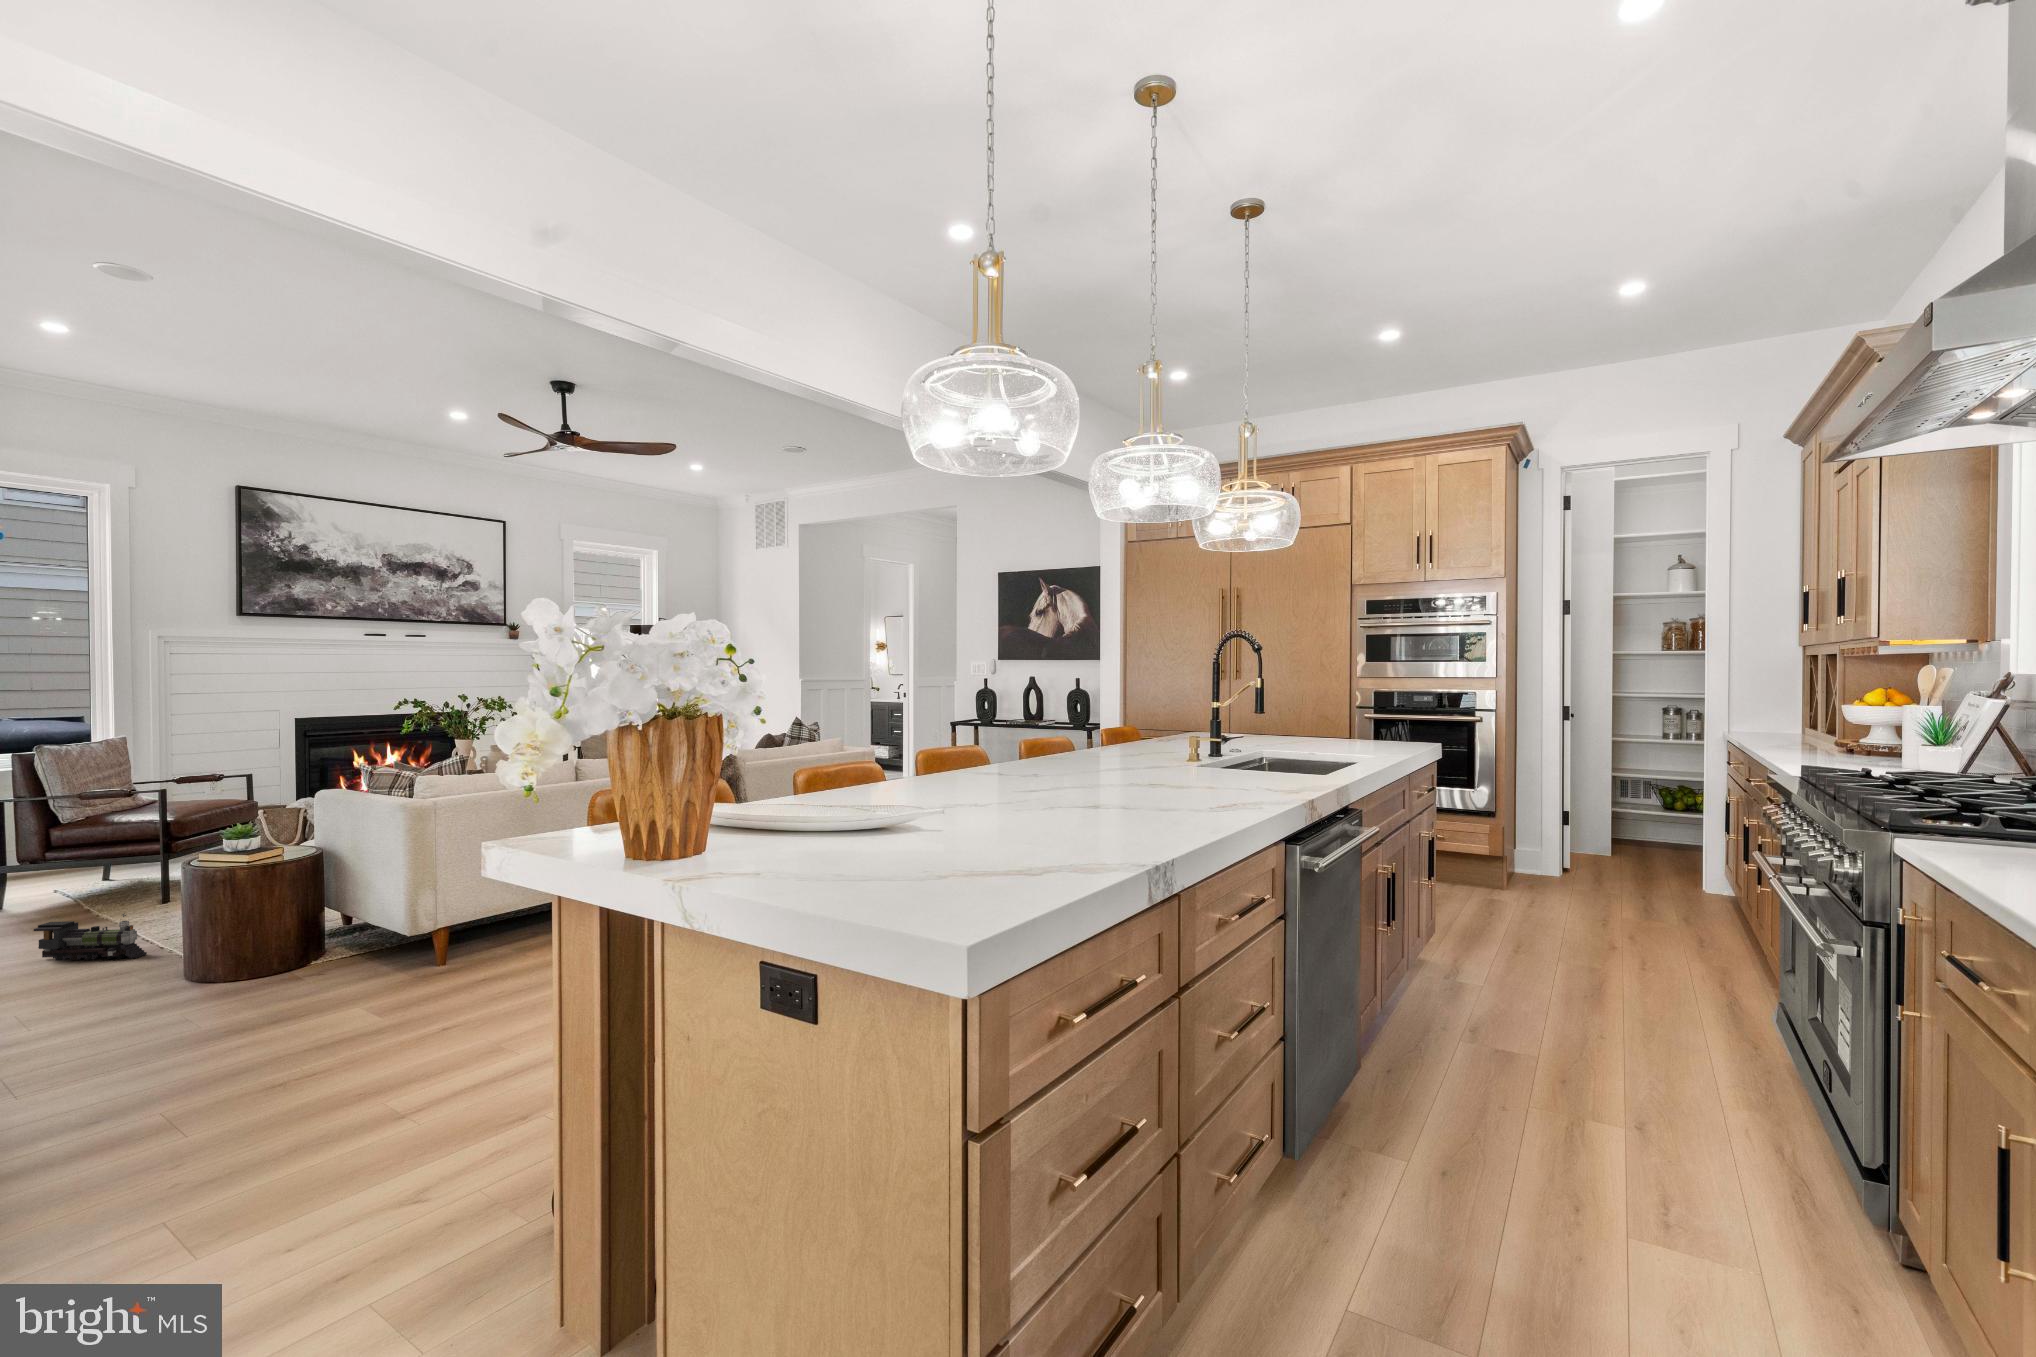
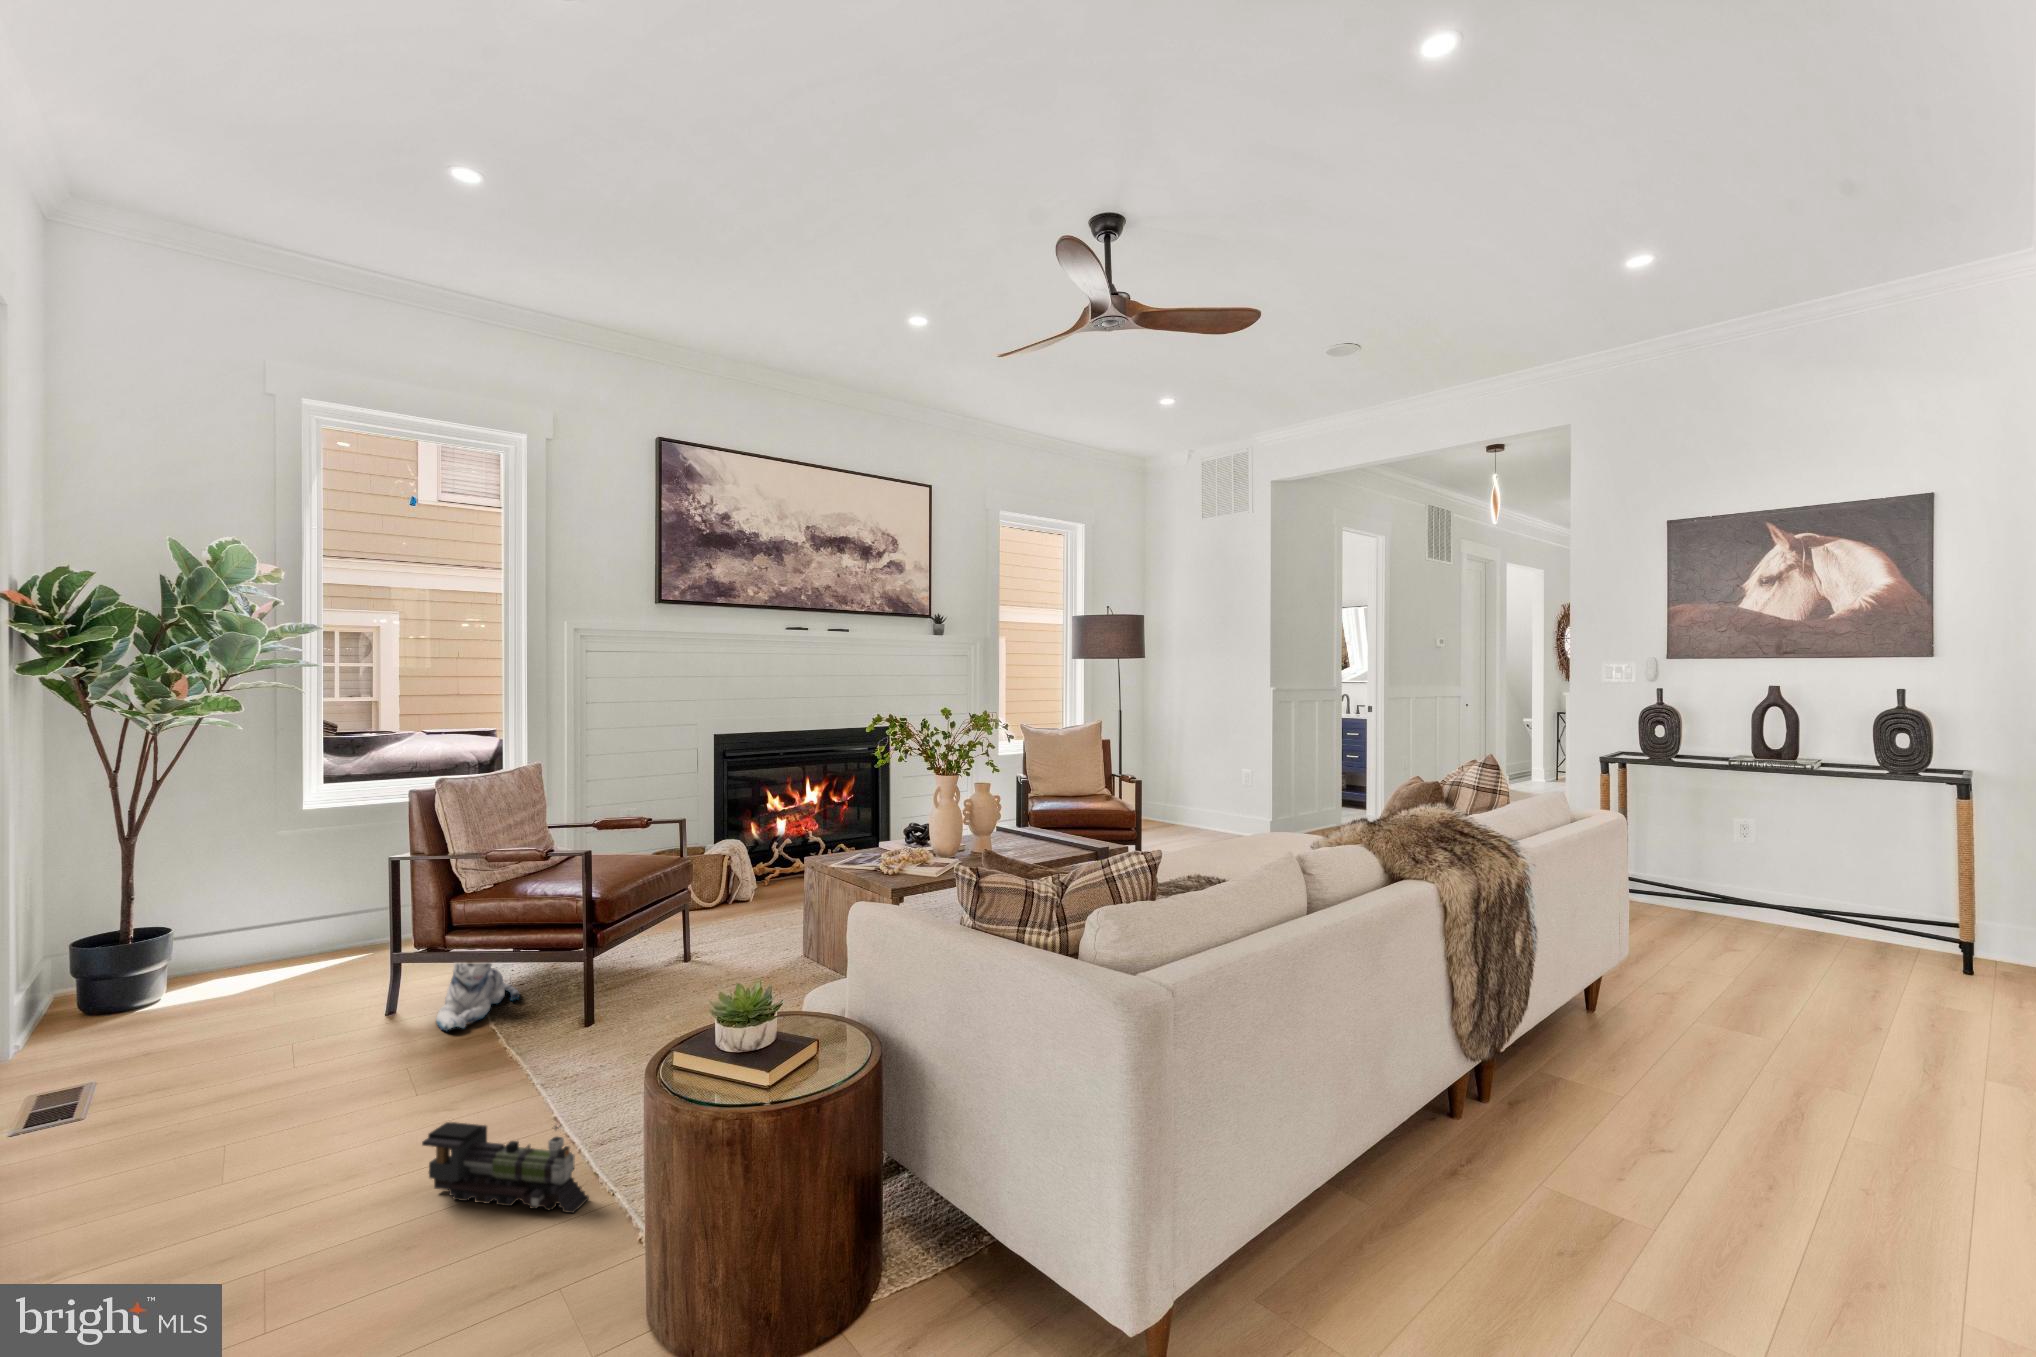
plush toy: none [36,858,107,911] -> present [436,963,519,1031]

